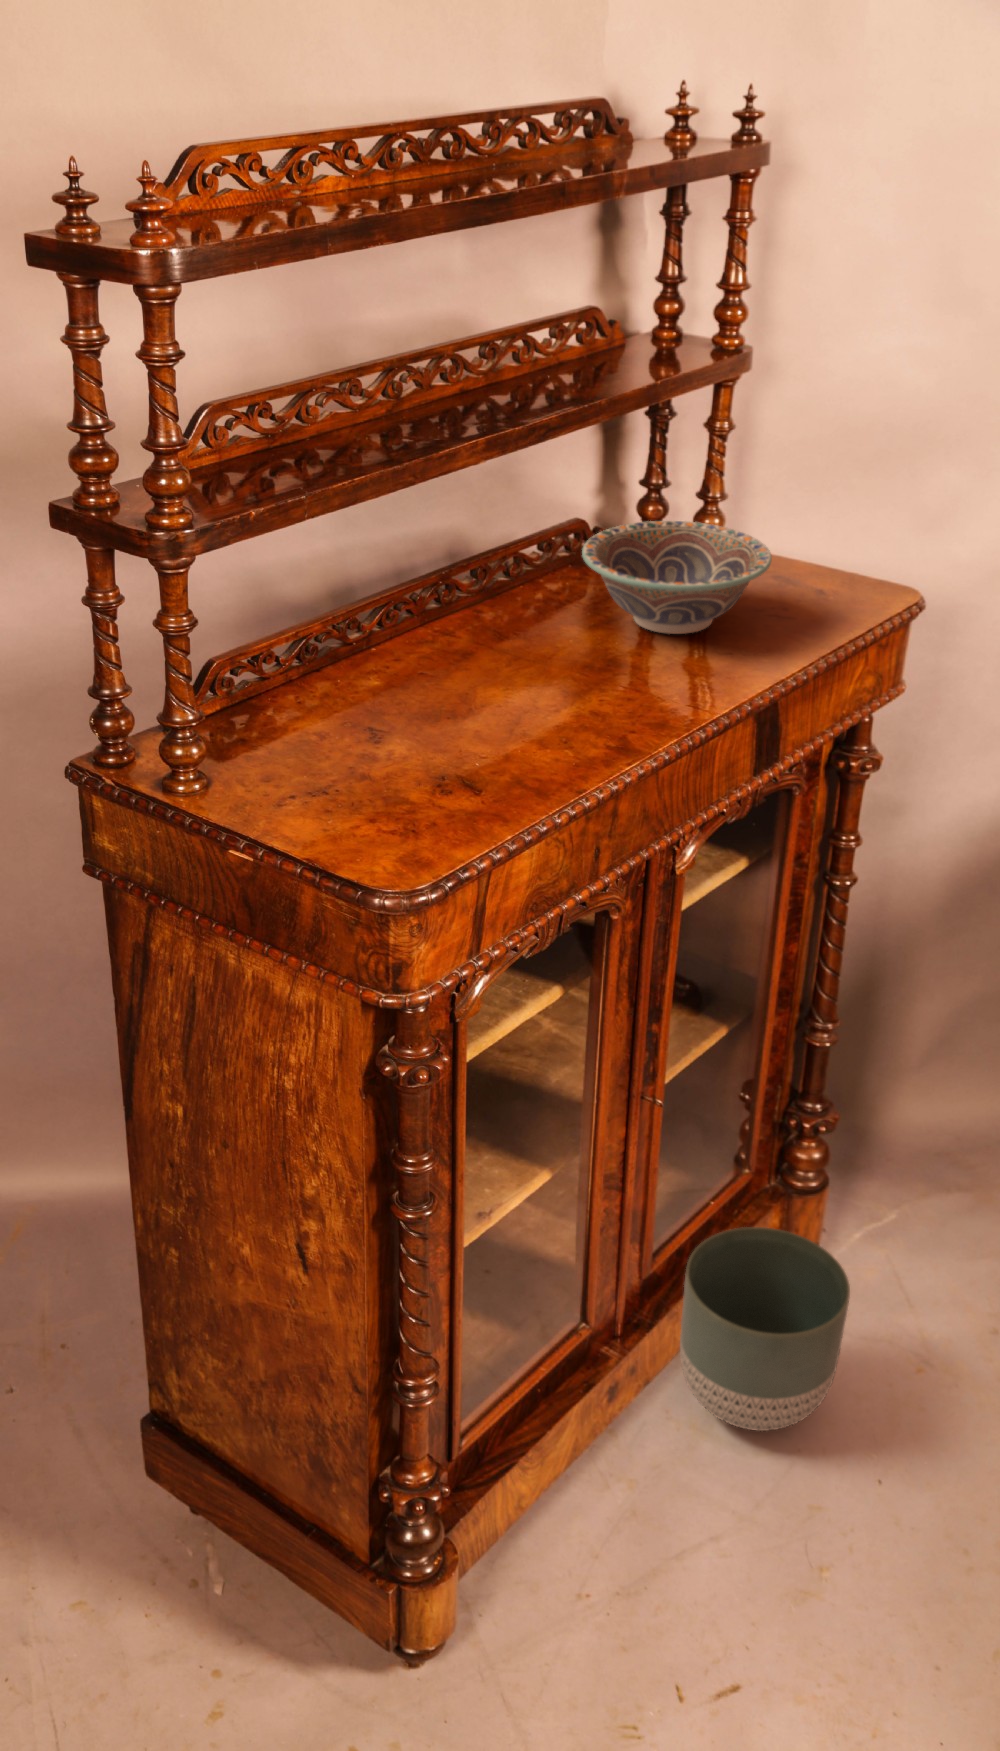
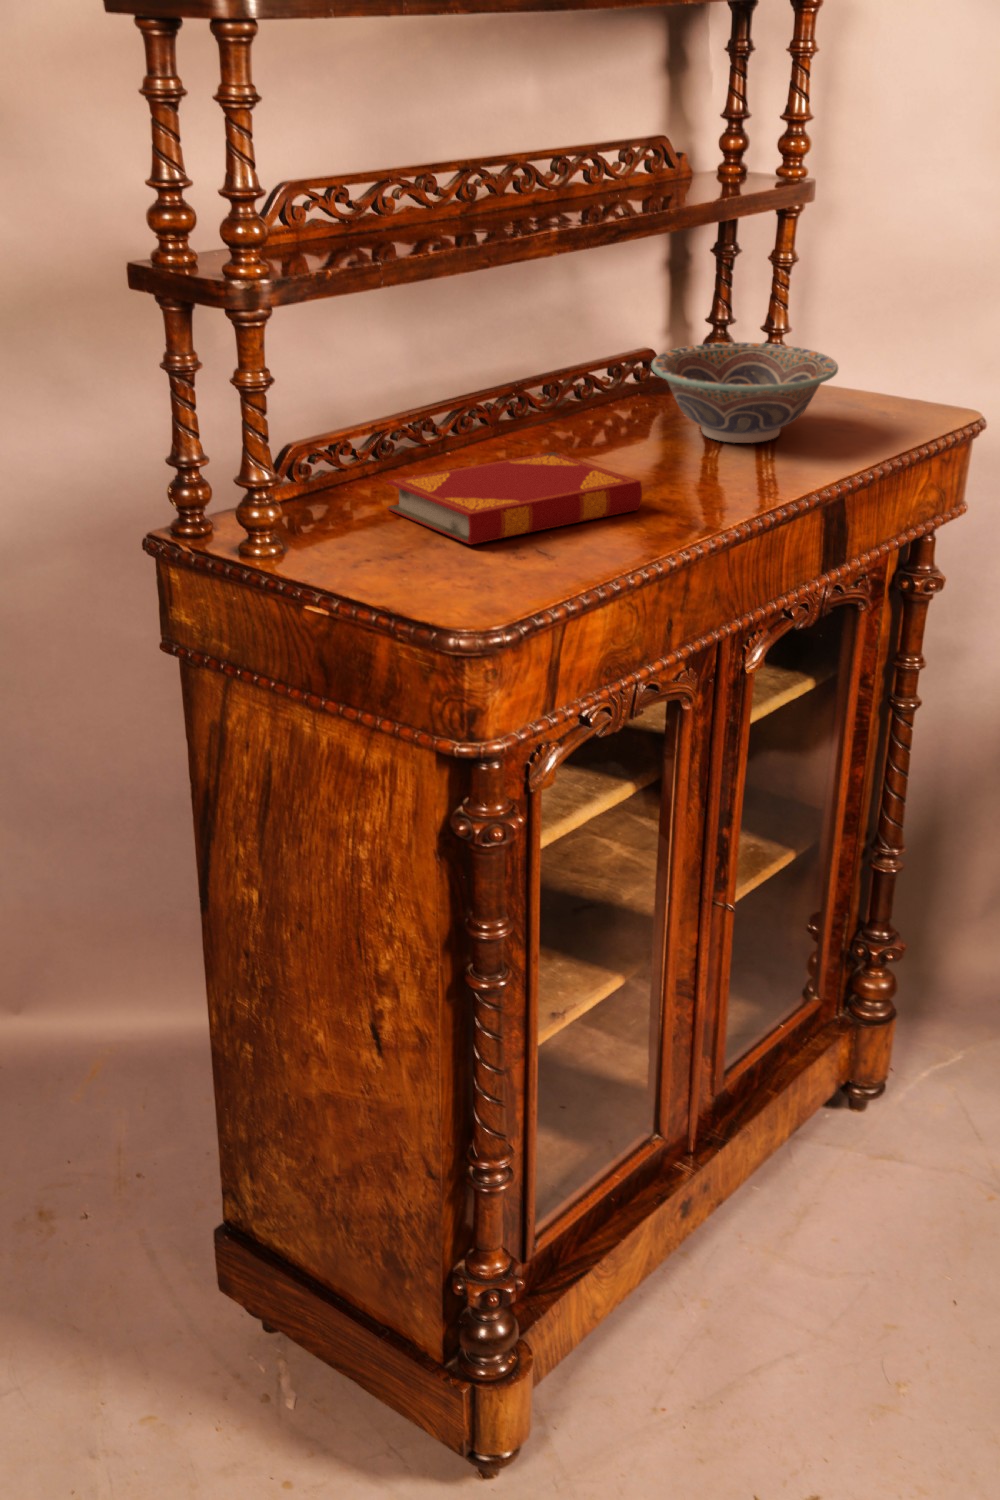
hardback book: none [311,656,569,776] -> present [387,452,642,545]
planter: present [680,1227,850,1431] -> none [752,1049,924,1251]

